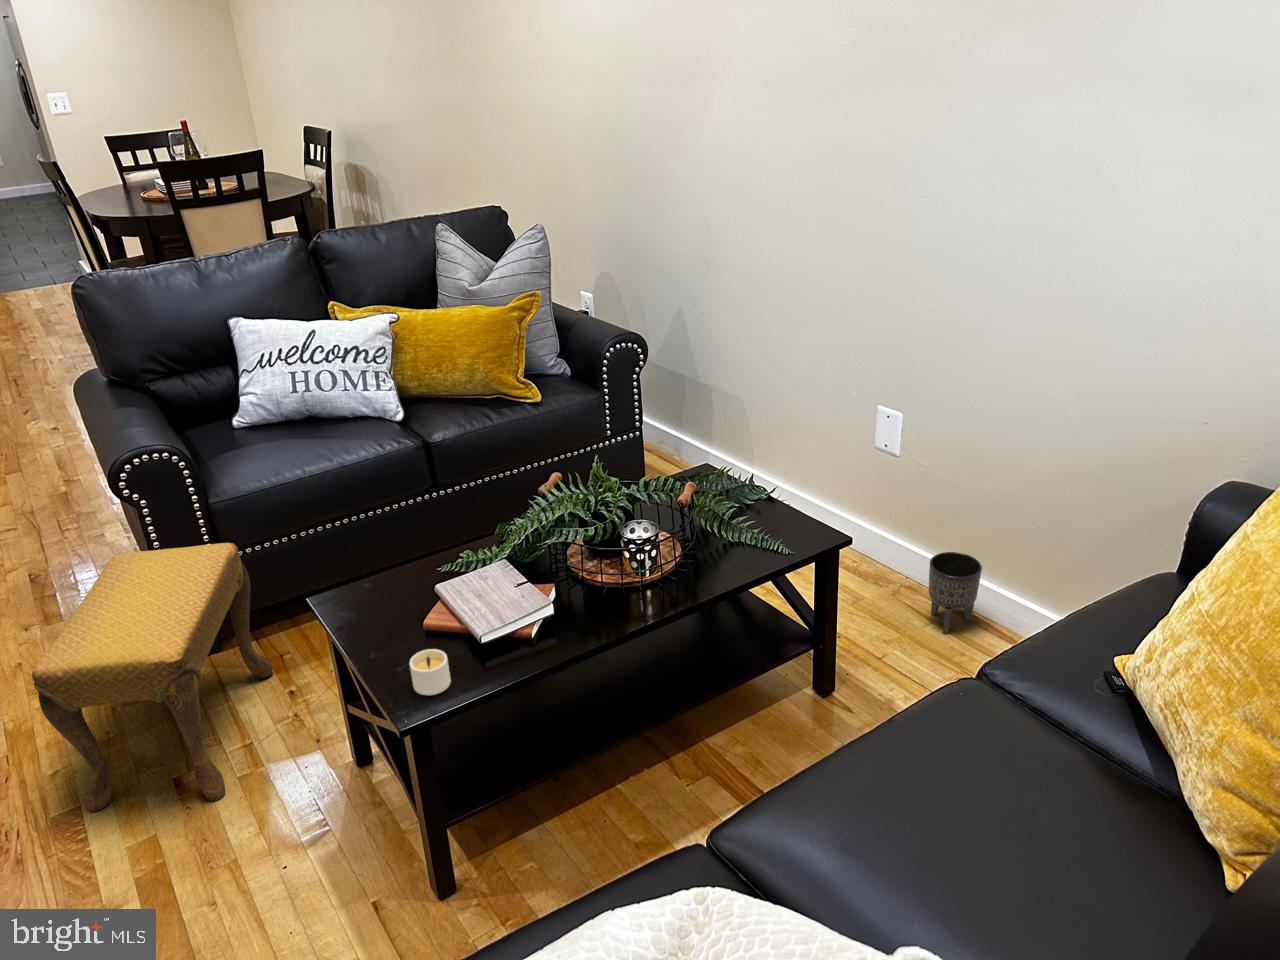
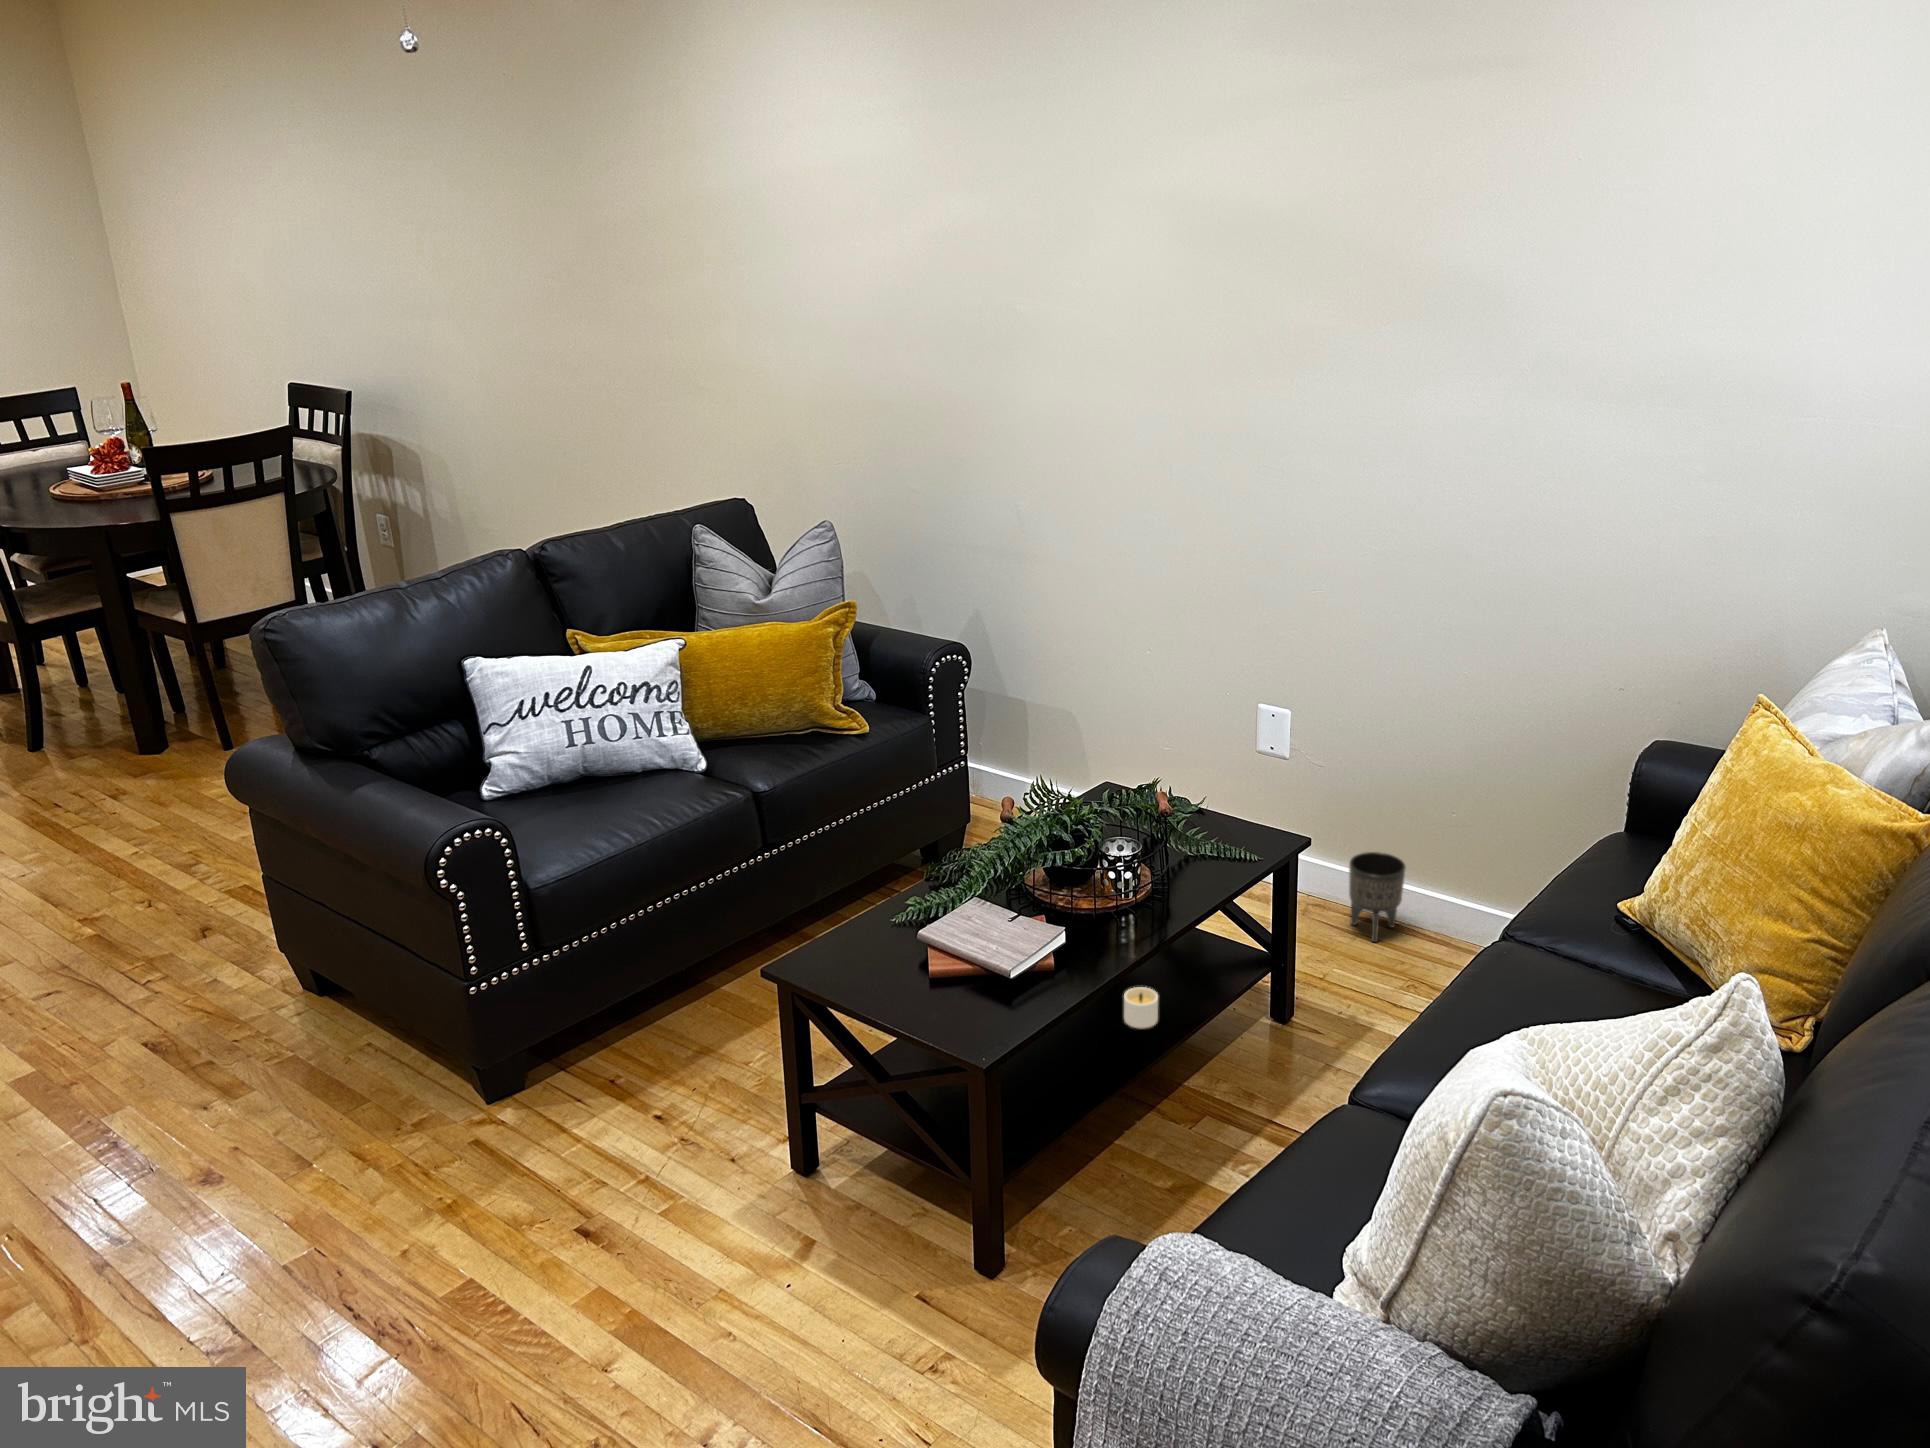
footstool: present [32,543,273,812] -> none [437,931,655,1279]
candle: present [410,649,451,695] -> present [1124,987,1158,1029]

